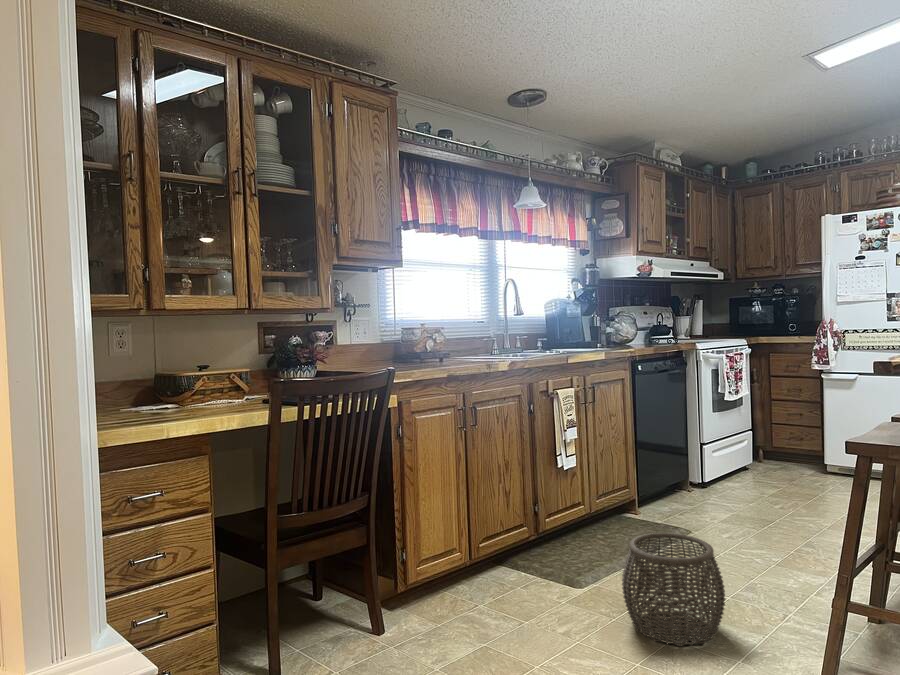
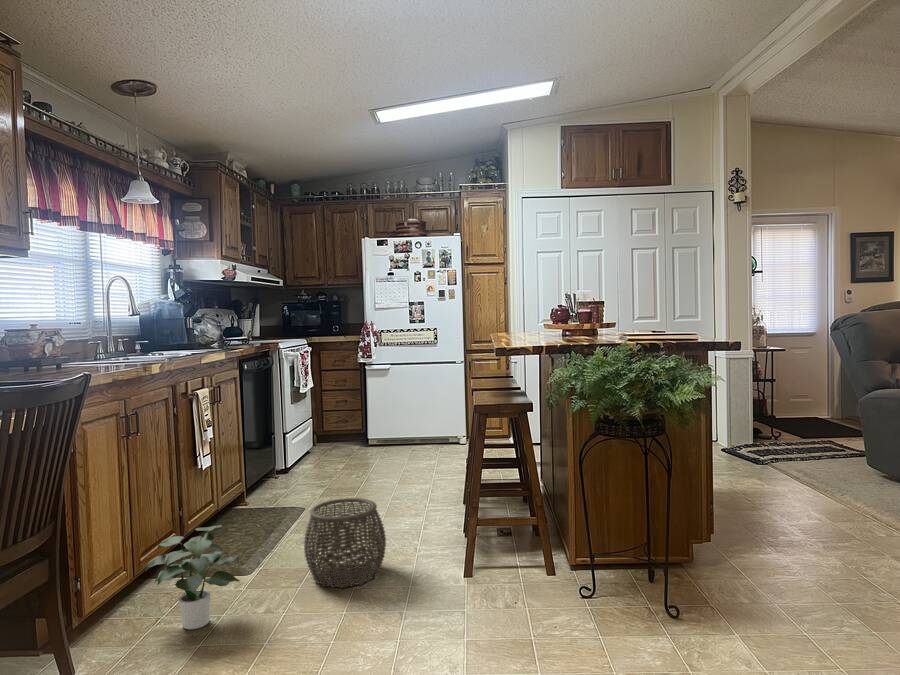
potted plant: none [460,528,547,628] -> present [146,525,240,629]

